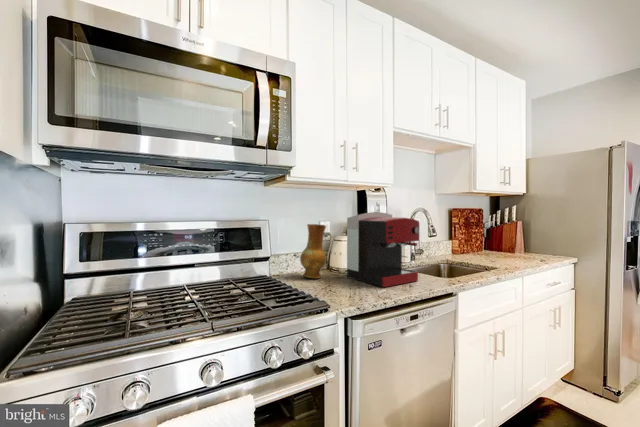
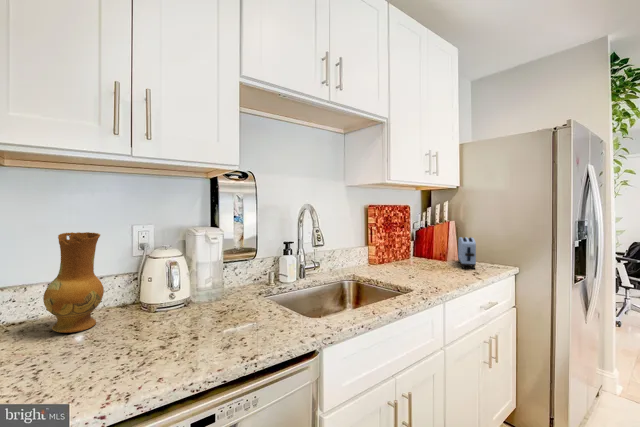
coffee maker: present [347,212,419,287] -> none [143,210,259,356]
toaster: none [525,234,541,258] -> present [458,237,476,269]

